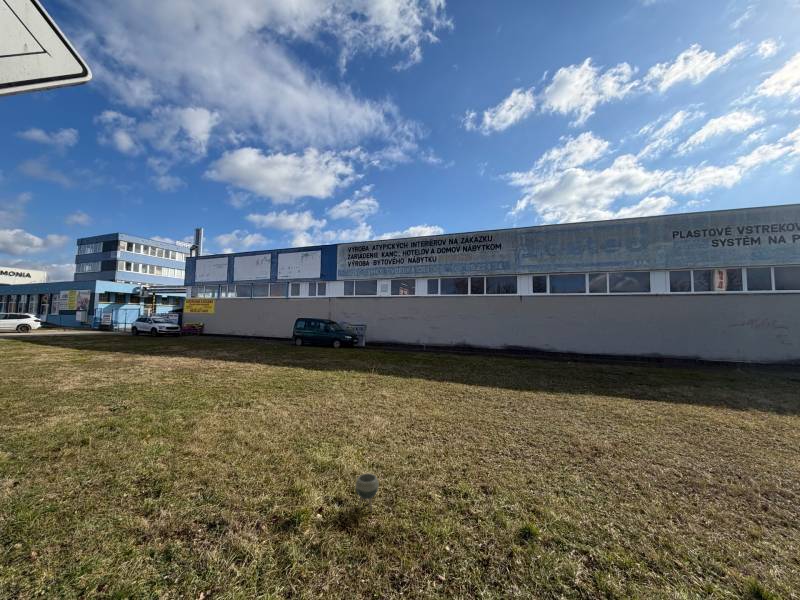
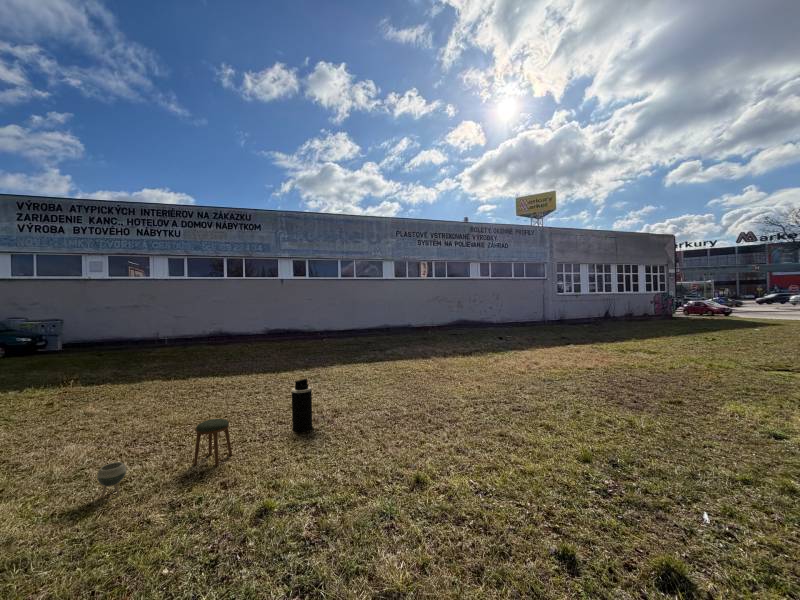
trash can: none [550,416,578,487] -> present [292,379,312,432]
stool: none [440,446,480,507] -> present [194,419,232,466]

